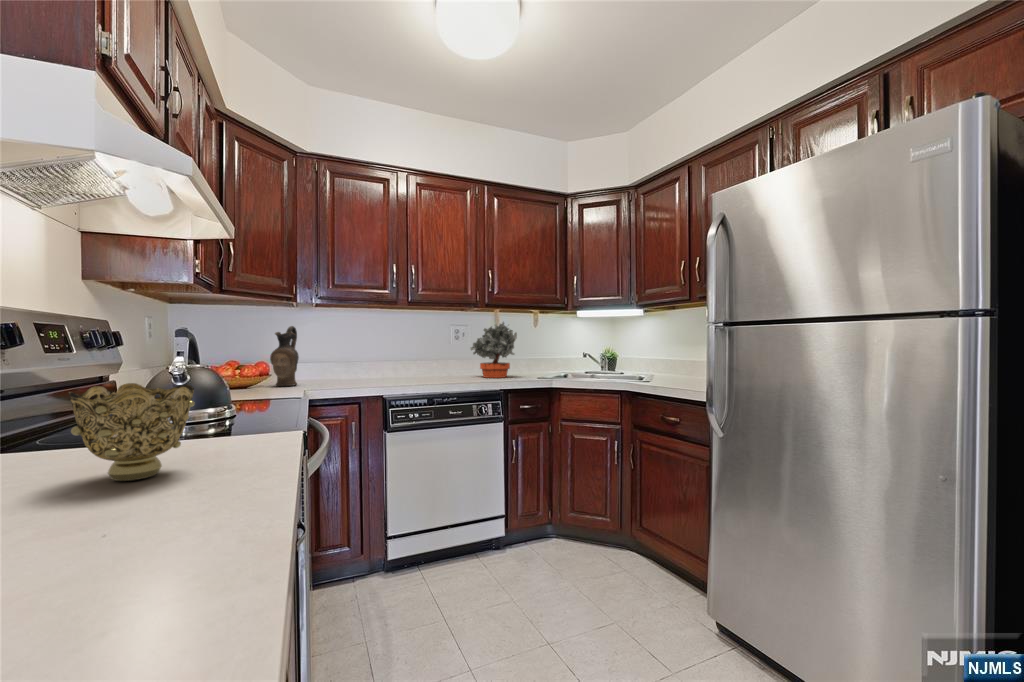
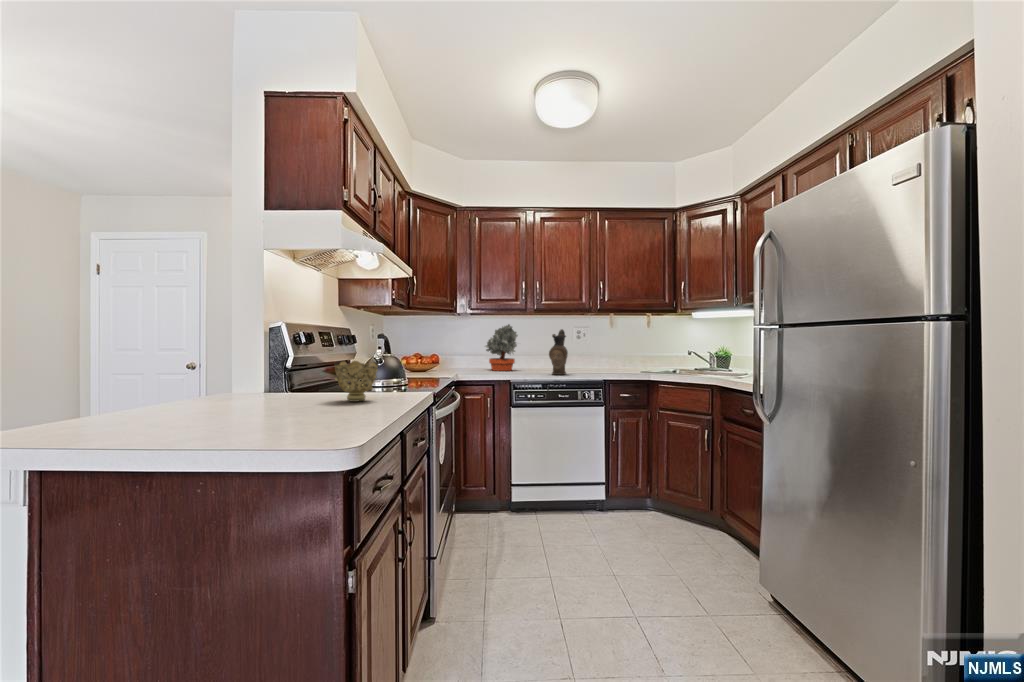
potted plant: present [470,322,517,378] -> present [485,324,518,371]
ceramic pitcher: present [270,326,299,386] -> present [549,329,568,375]

